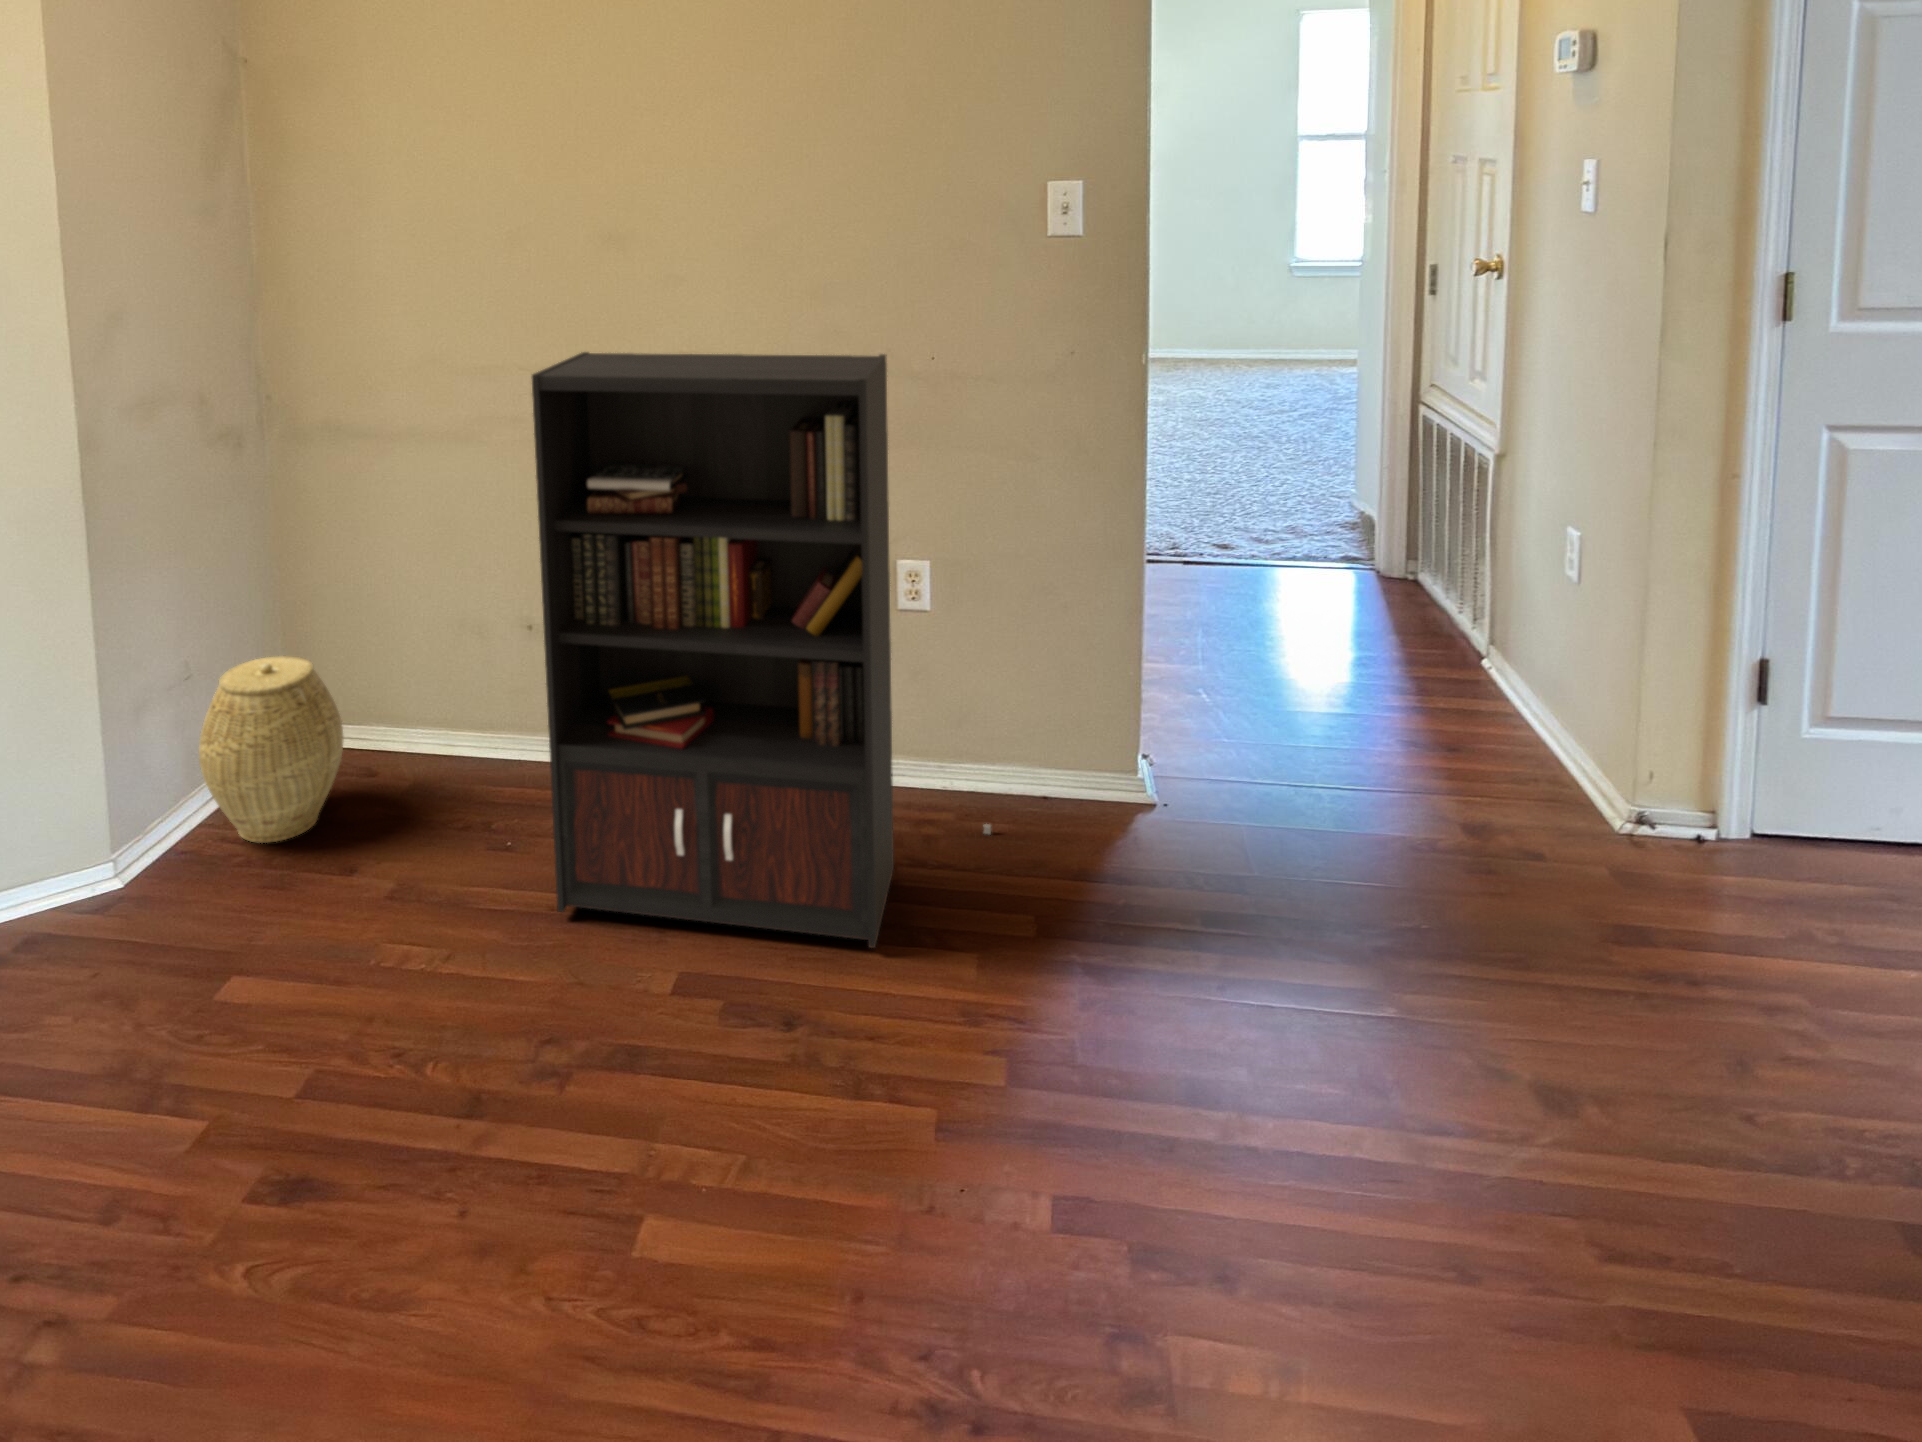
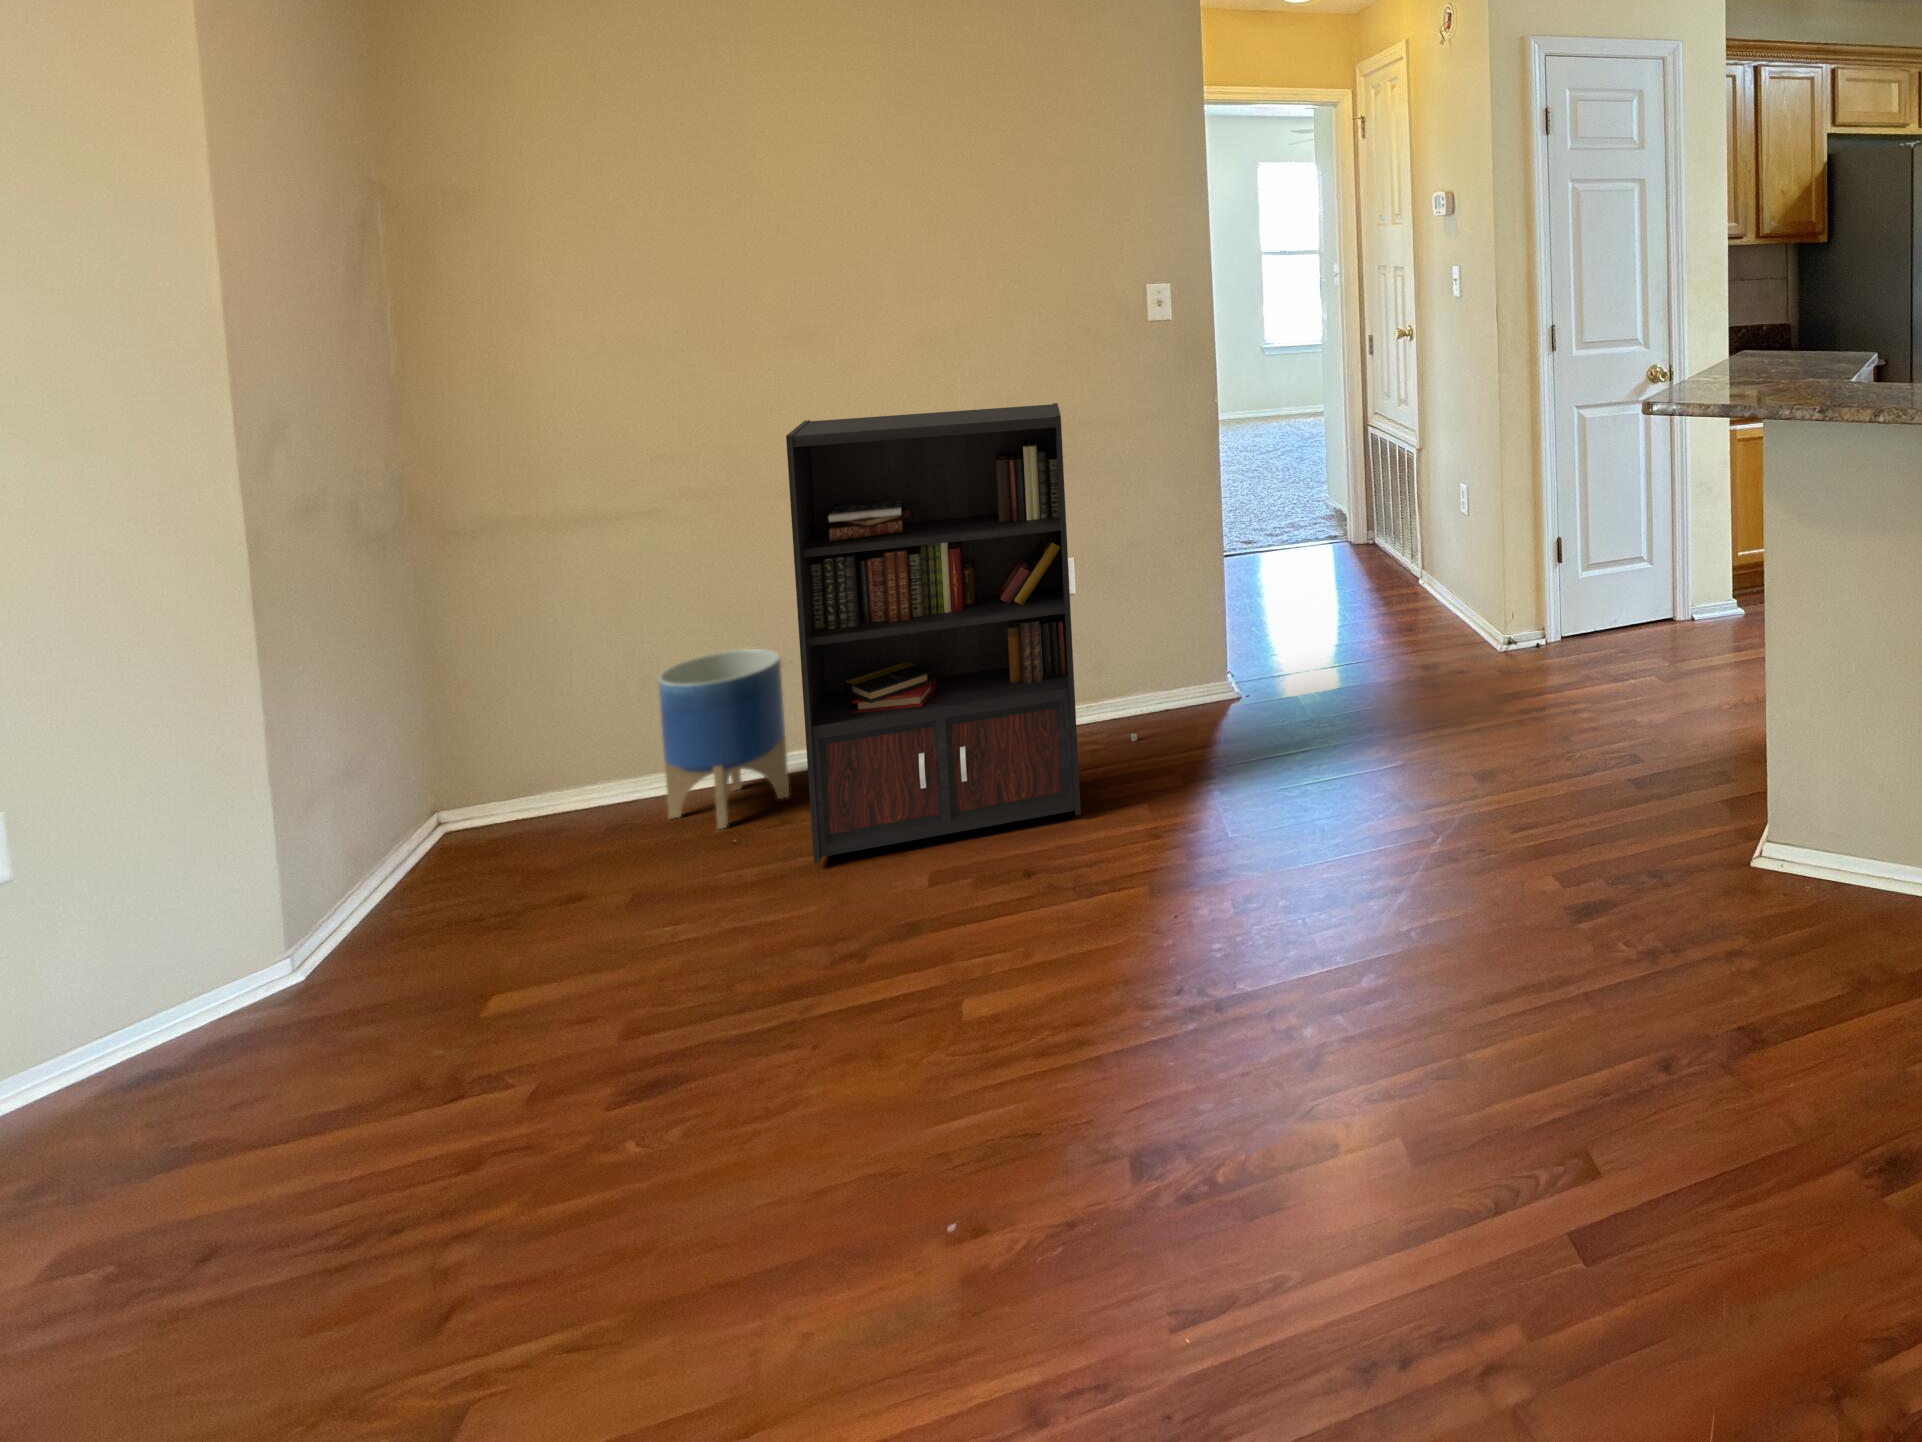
planter: none [455,607,584,819] -> present [658,649,789,829]
woven basket: present [199,656,344,843] -> none [379,731,545,909]

